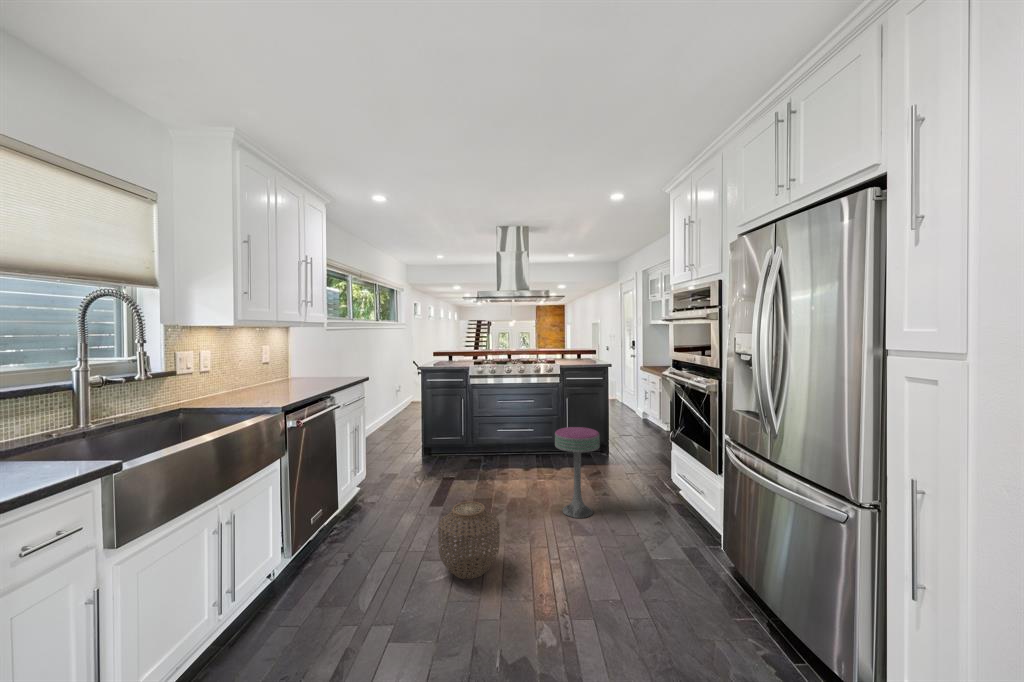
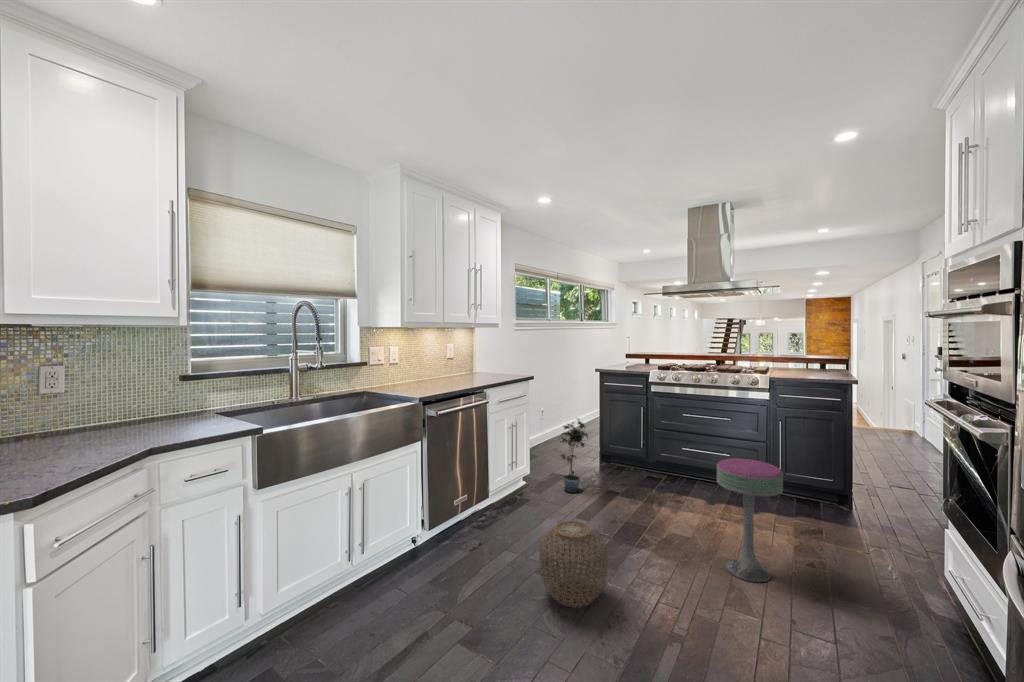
potted plant: none [396,414,430,487] -> present [561,419,588,492]

